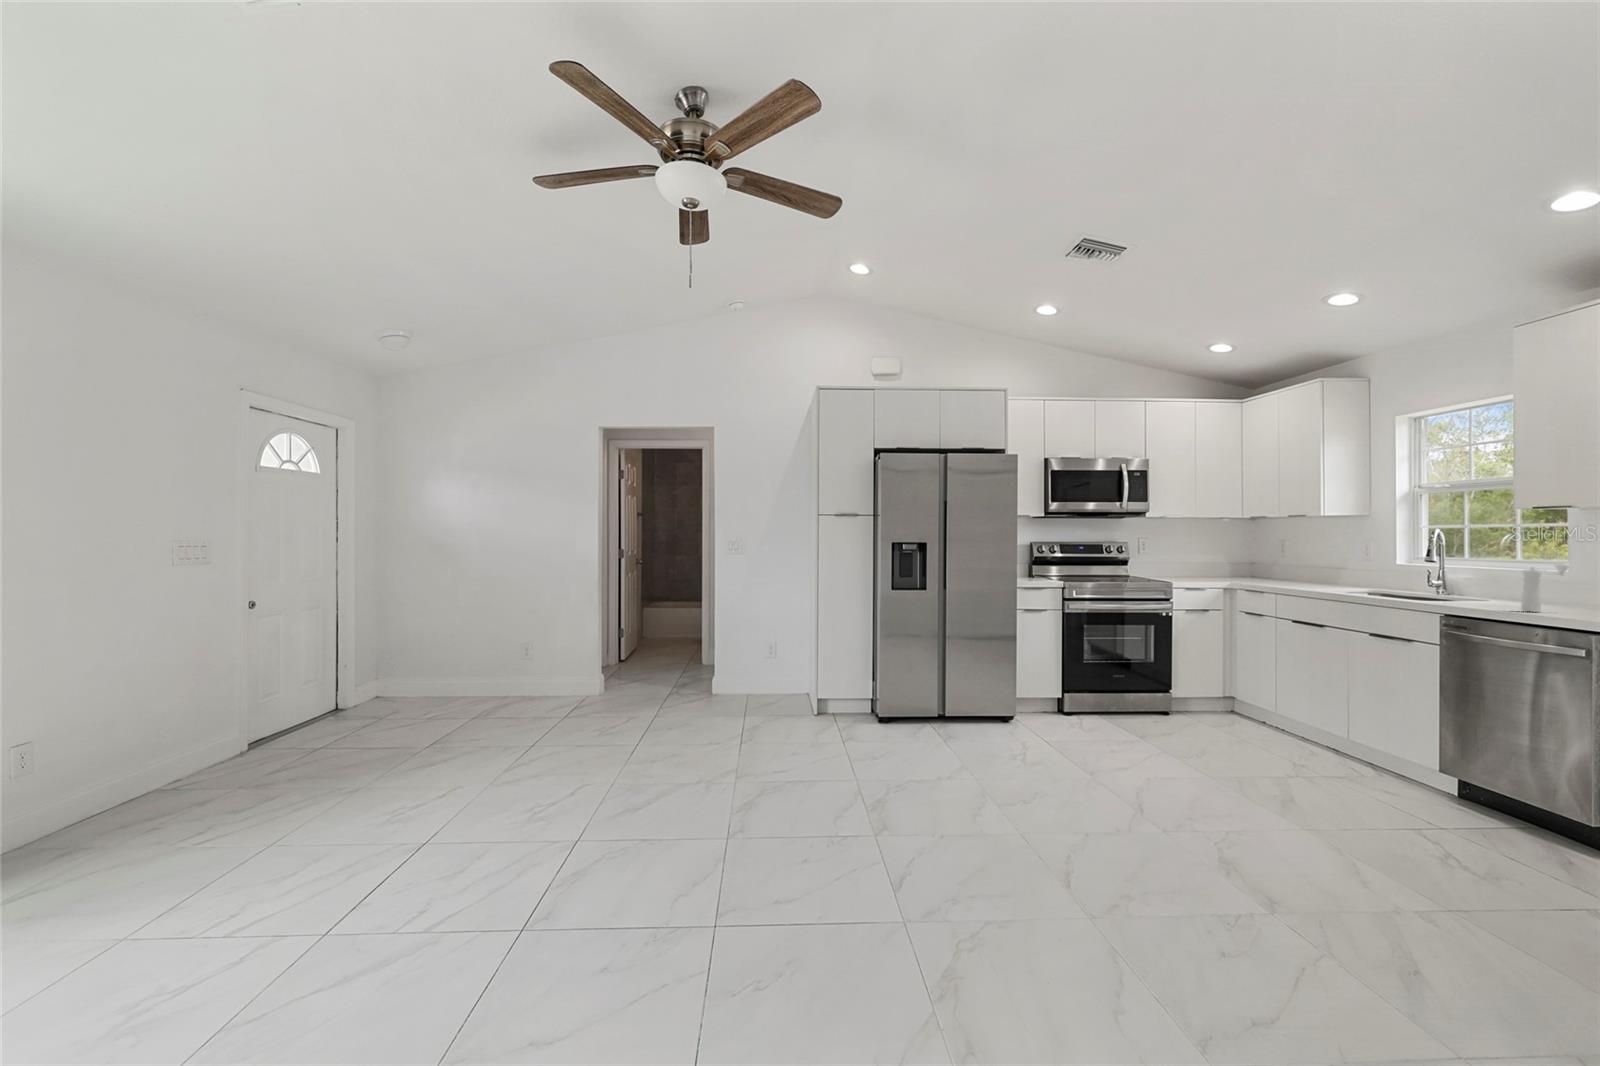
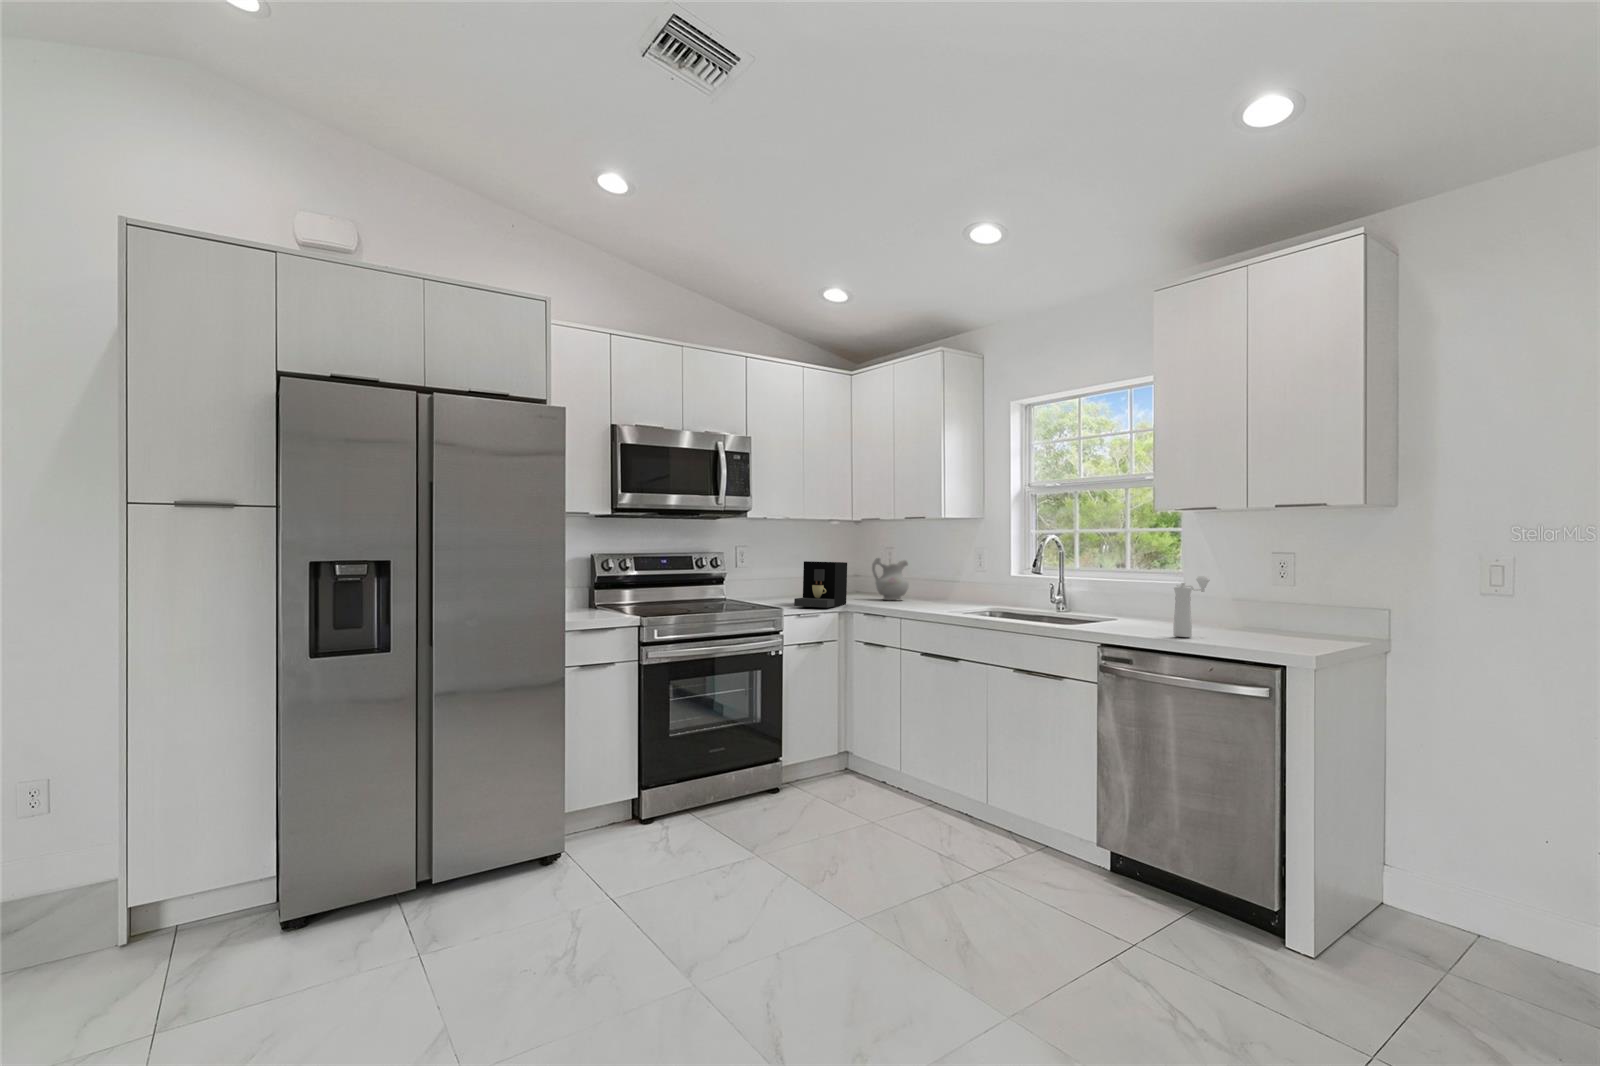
ceramic pitcher: none [1259,549,1296,584] -> present [872,558,909,601]
coffee maker: none [1182,550,1232,584] -> present [794,561,847,608]

